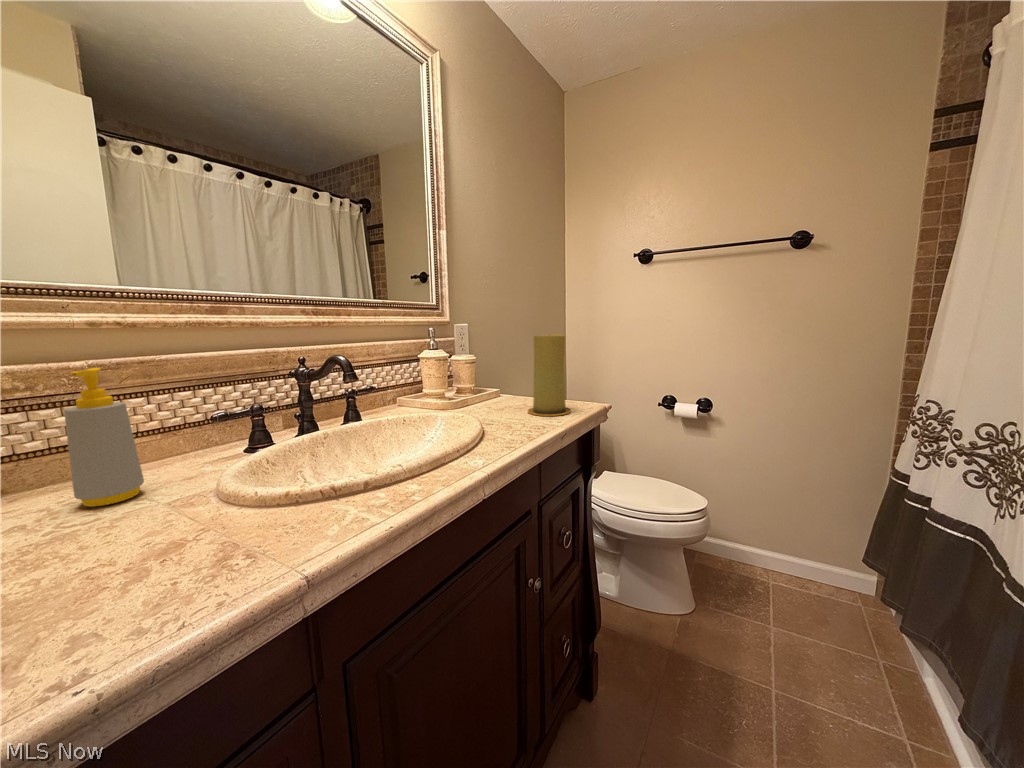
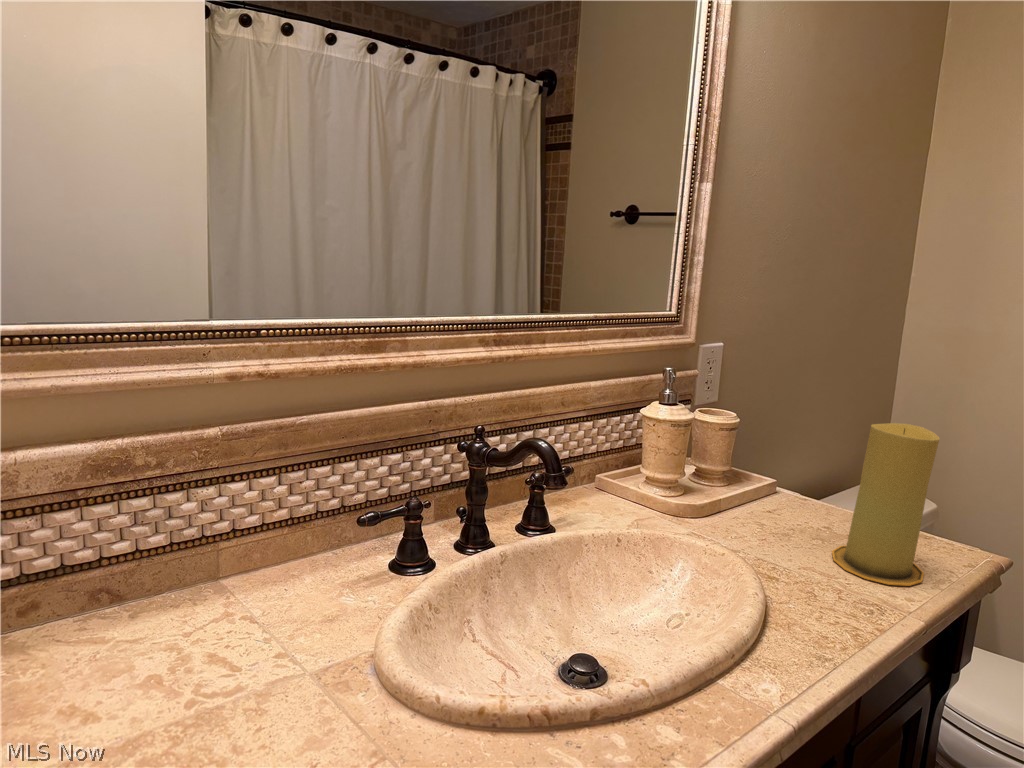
soap bottle: present [64,368,144,507] -> none [203,473,278,666]

